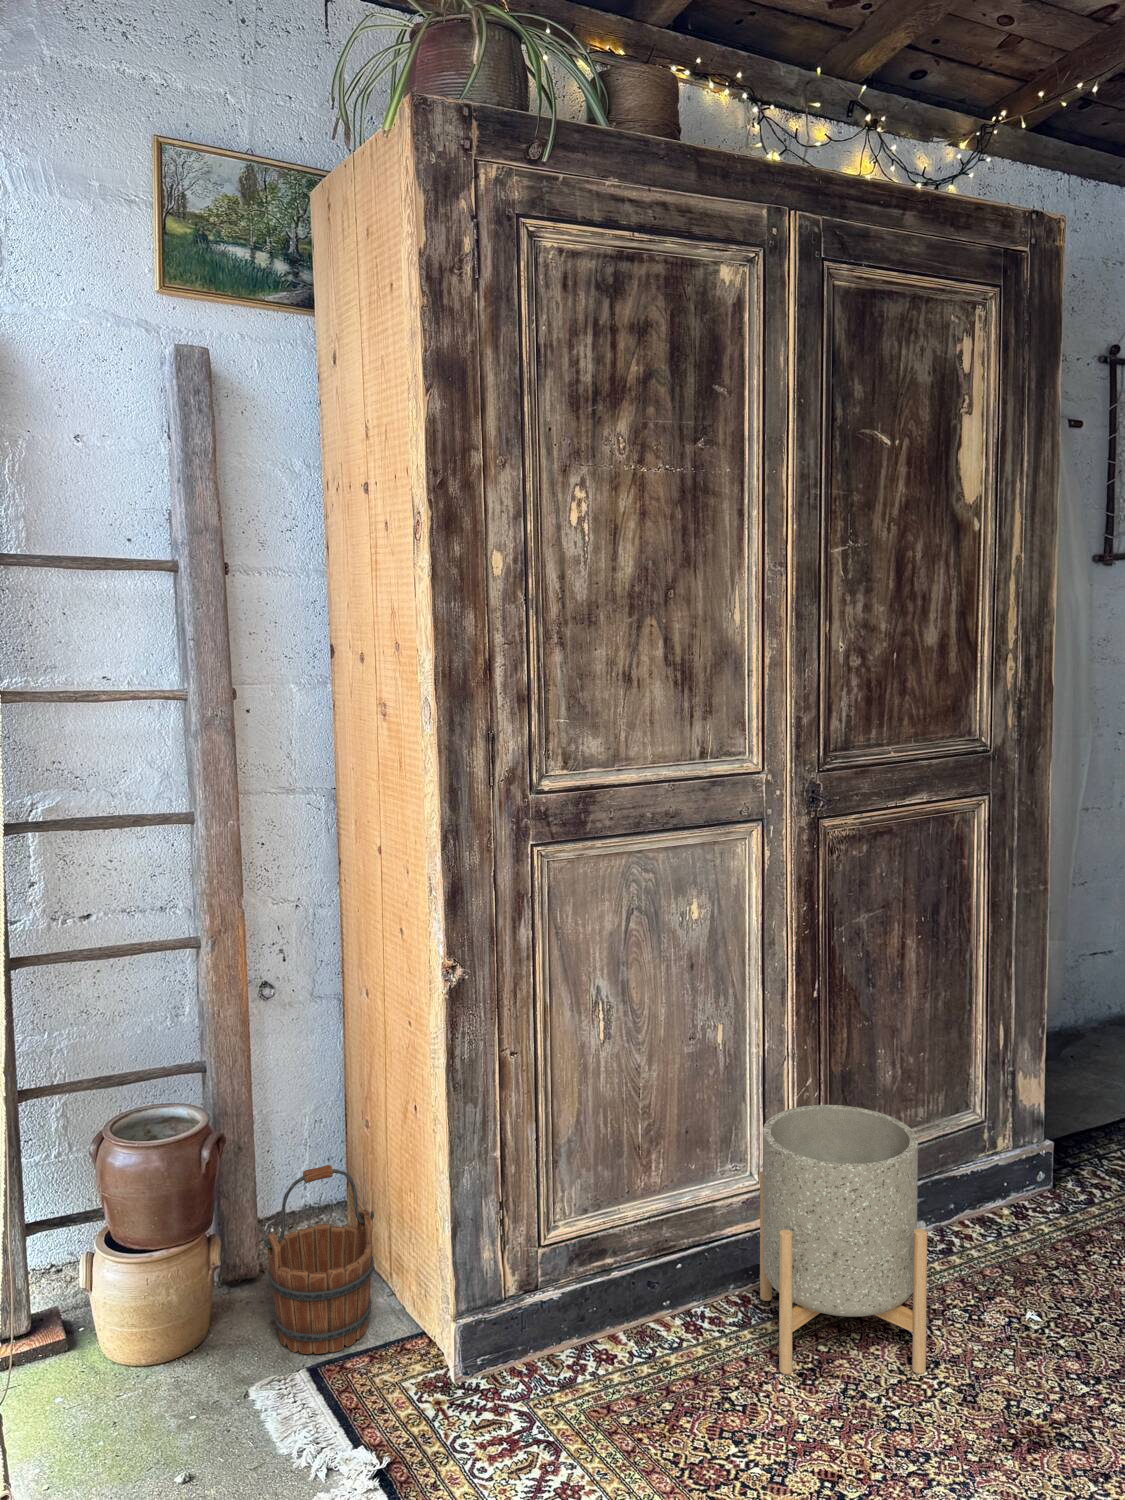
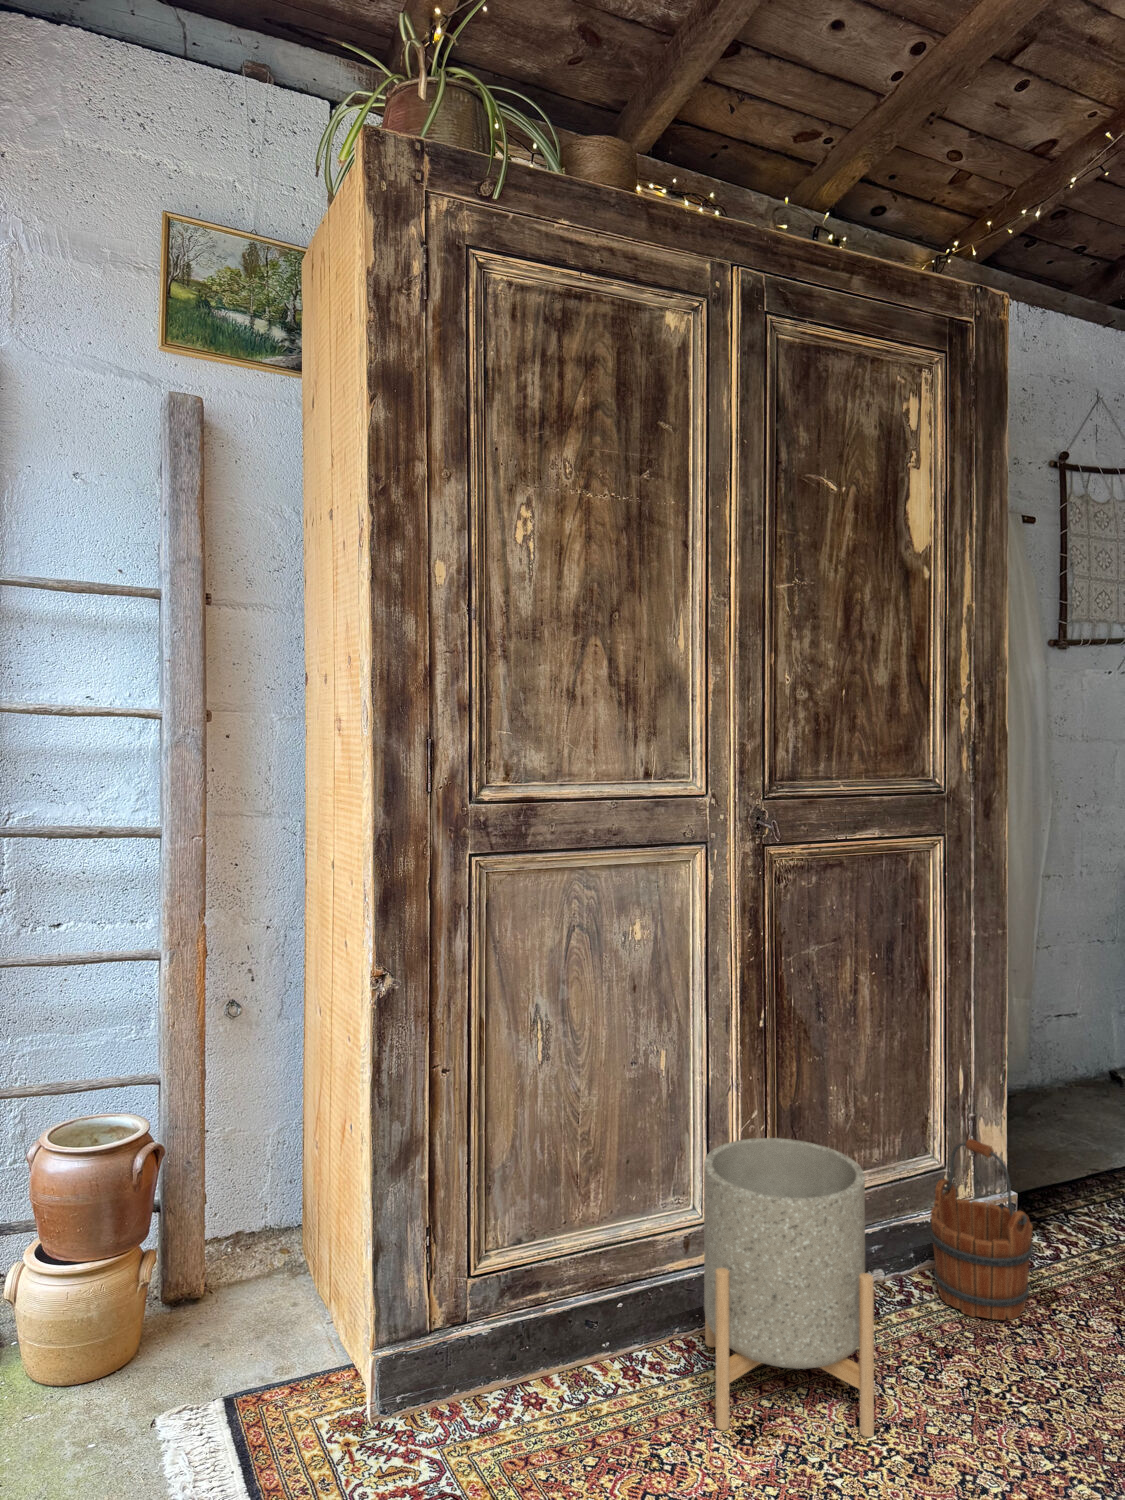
wooden bucket: present [263,1165,374,1354] -> present [930,1139,1033,1320]

